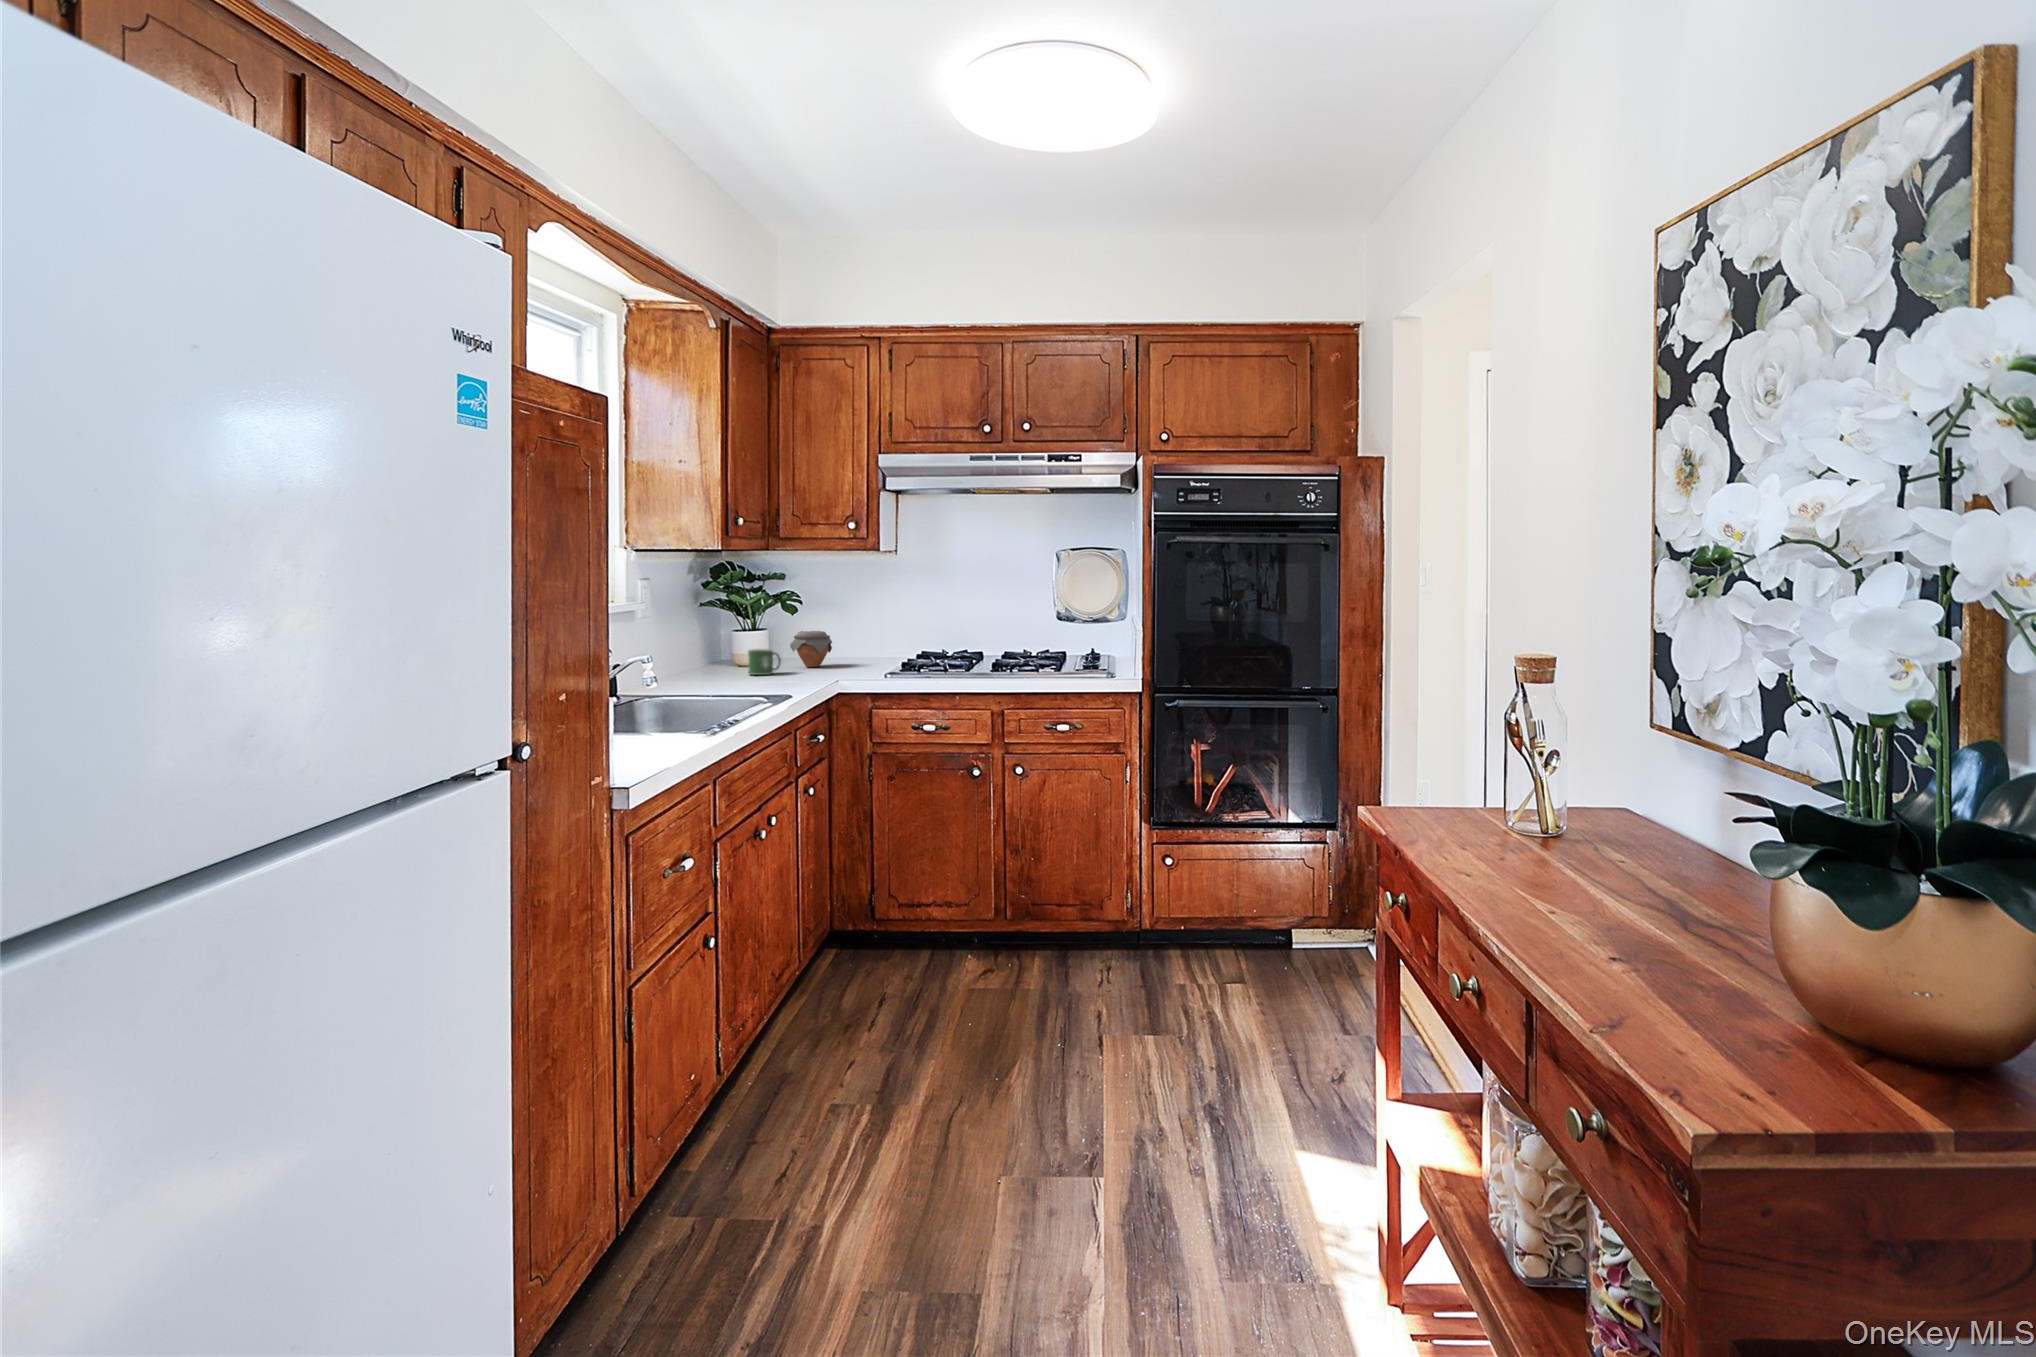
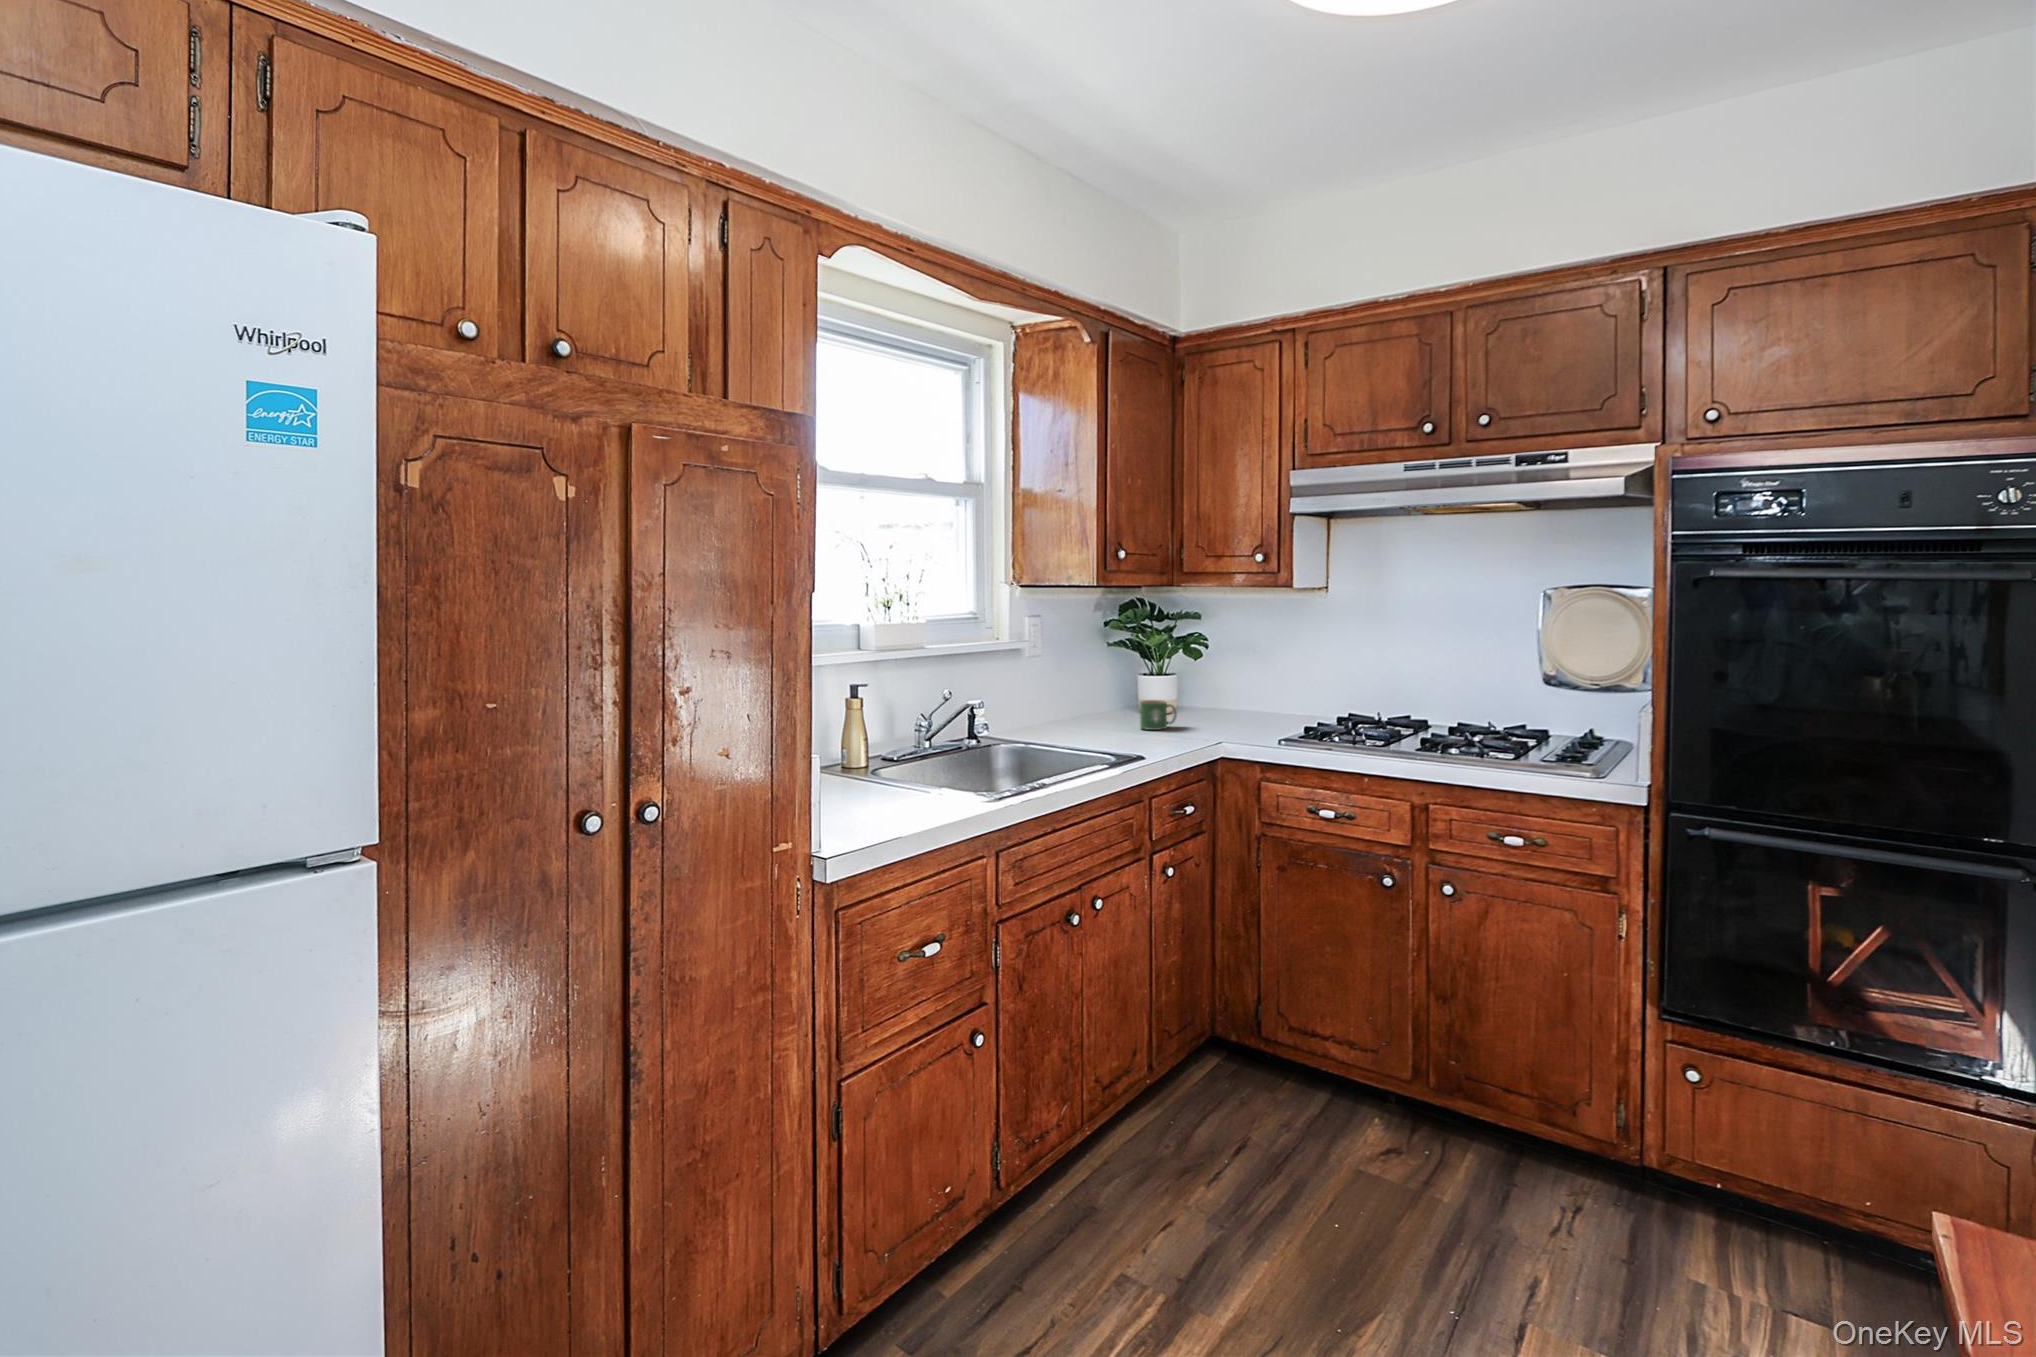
jar: present [790,631,832,667] -> none [1194,678,1242,720]

